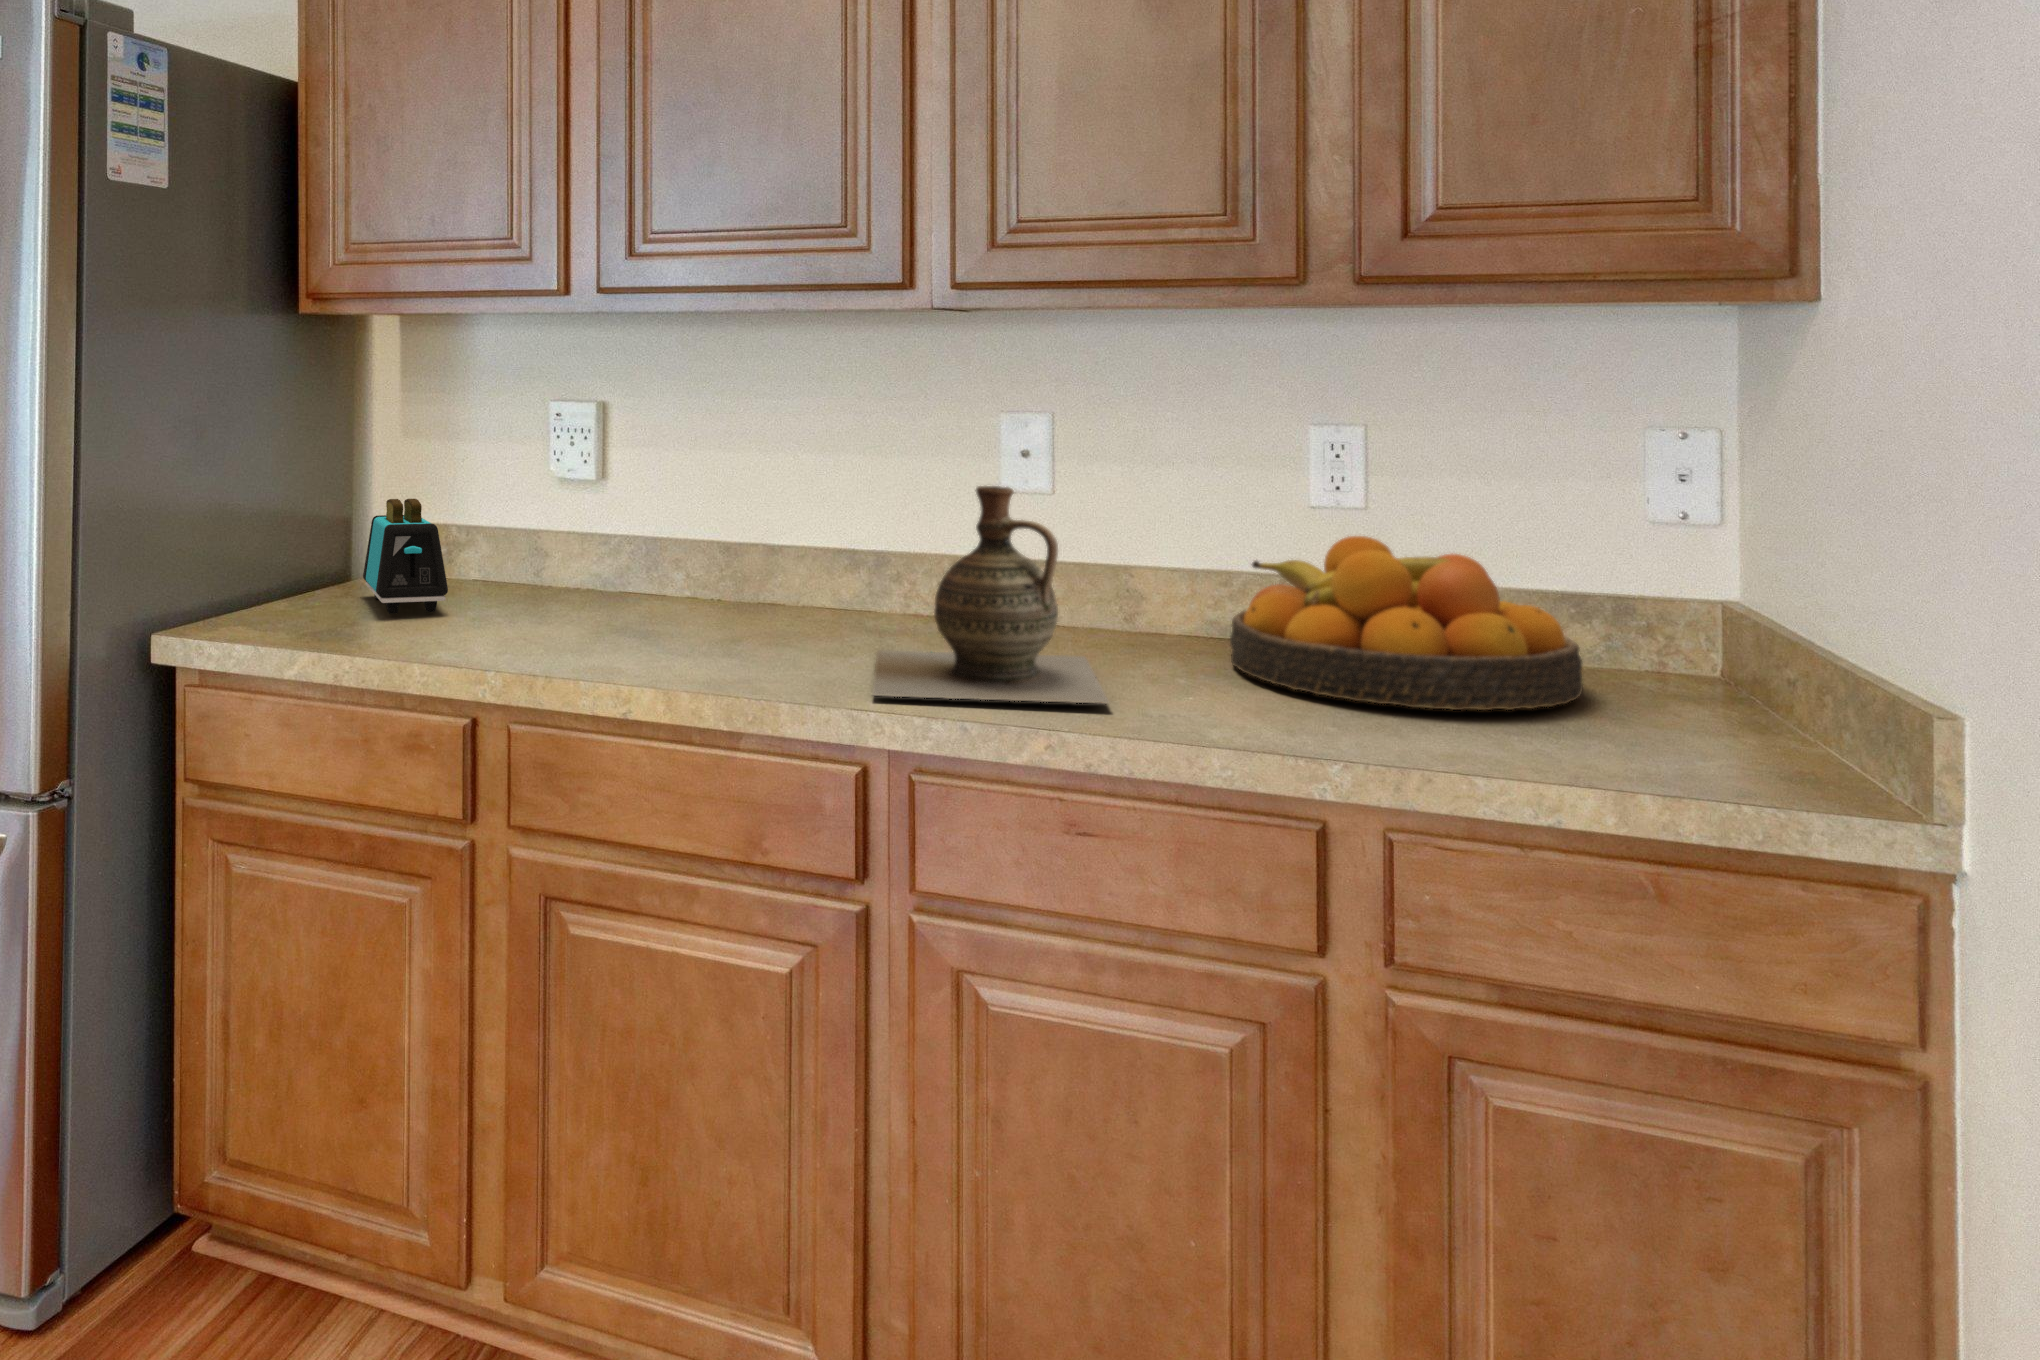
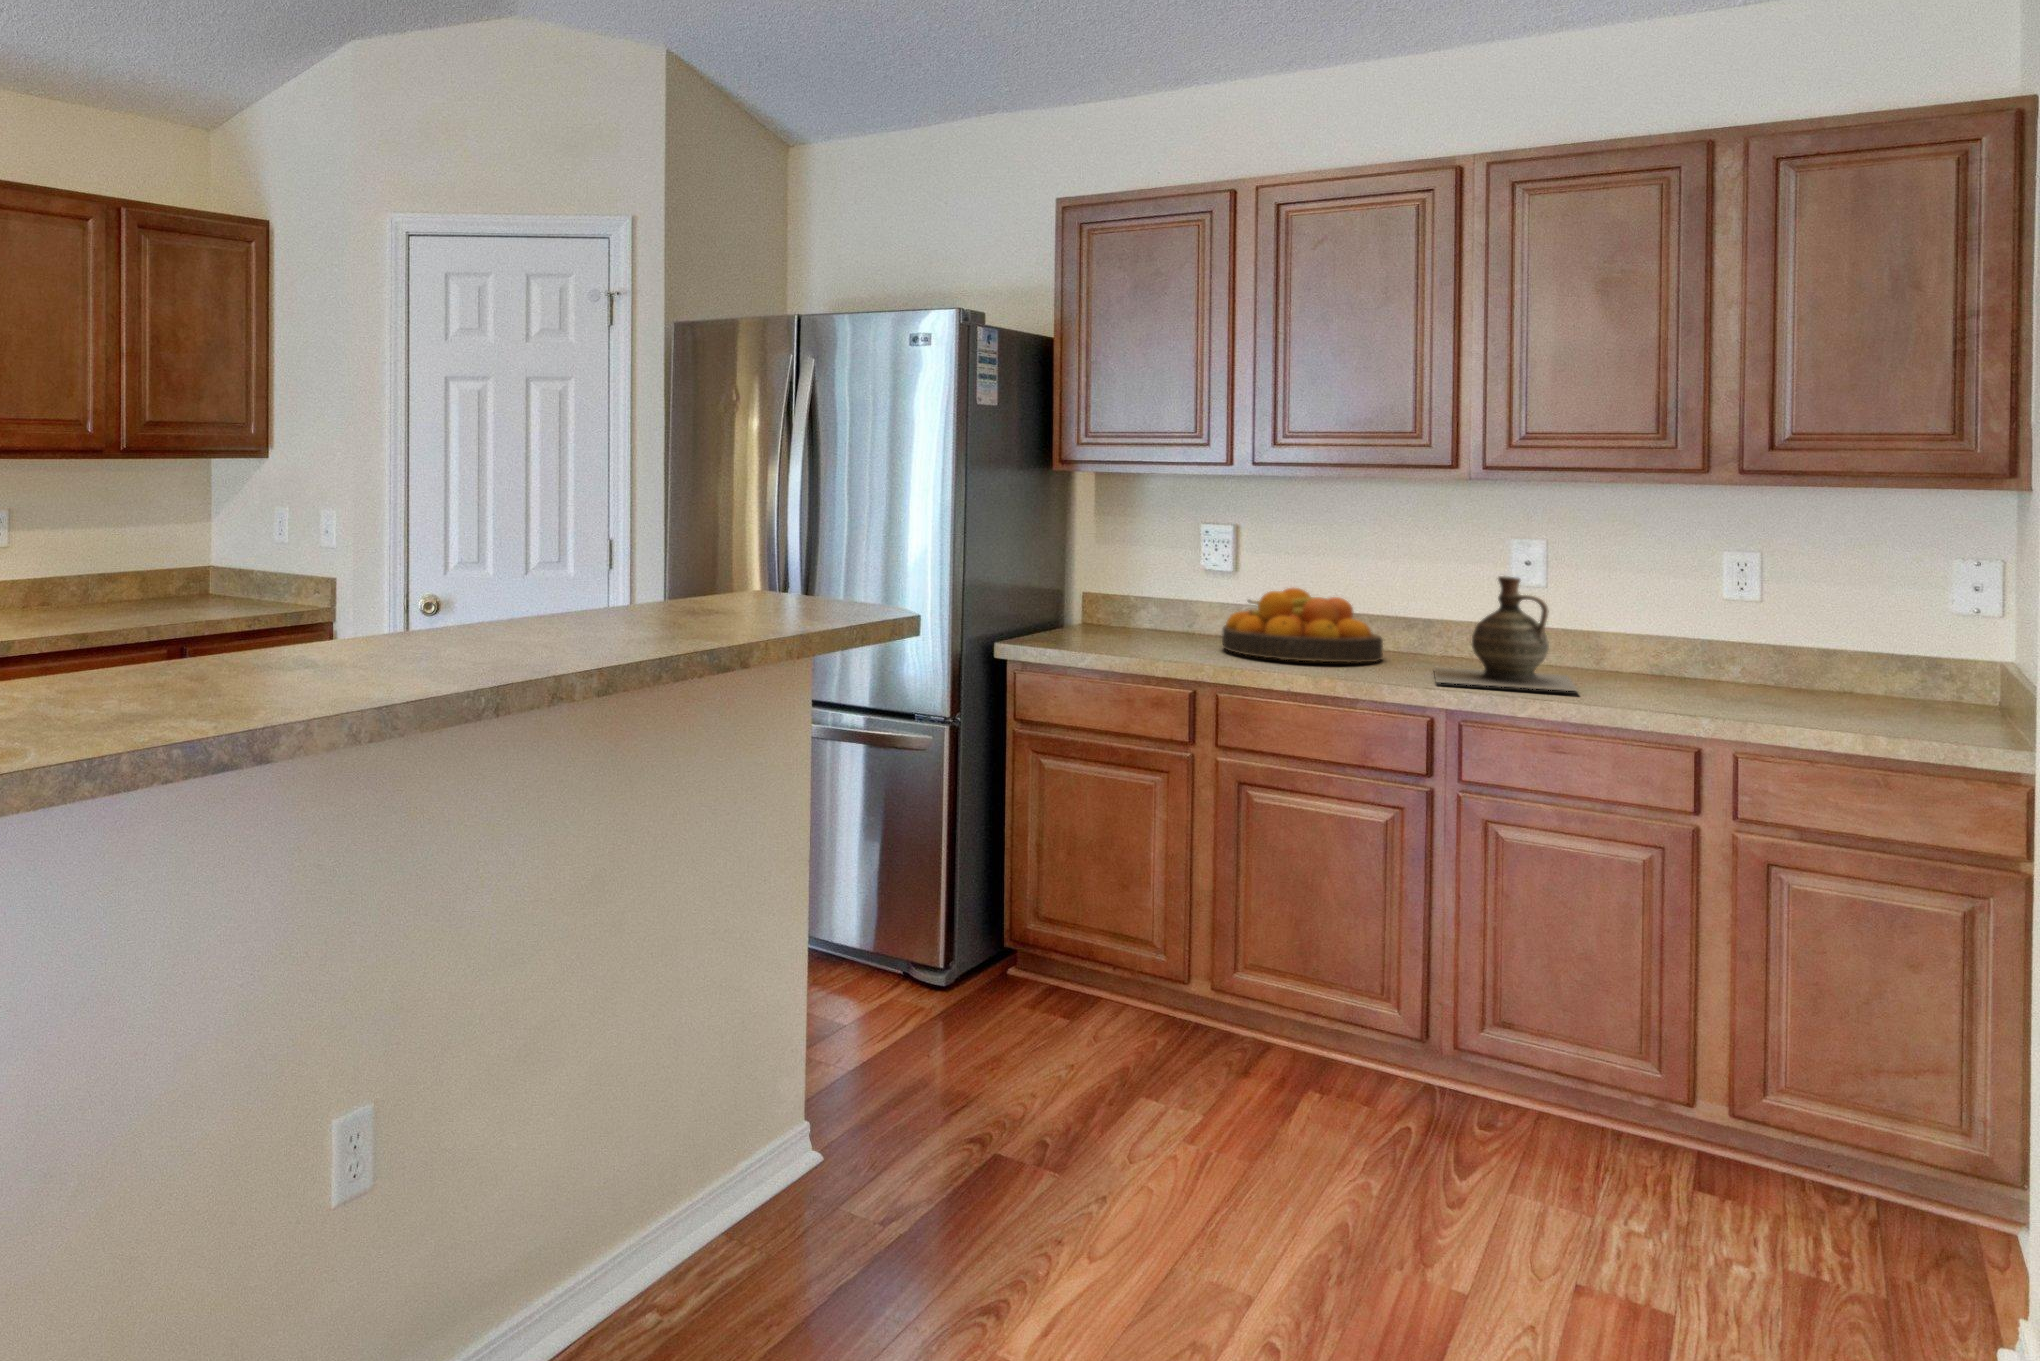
toaster: present [363,499,448,614] -> none [1084,574,1149,639]
fruit bowl: present [1230,536,1583,710] -> present [1222,588,1383,662]

